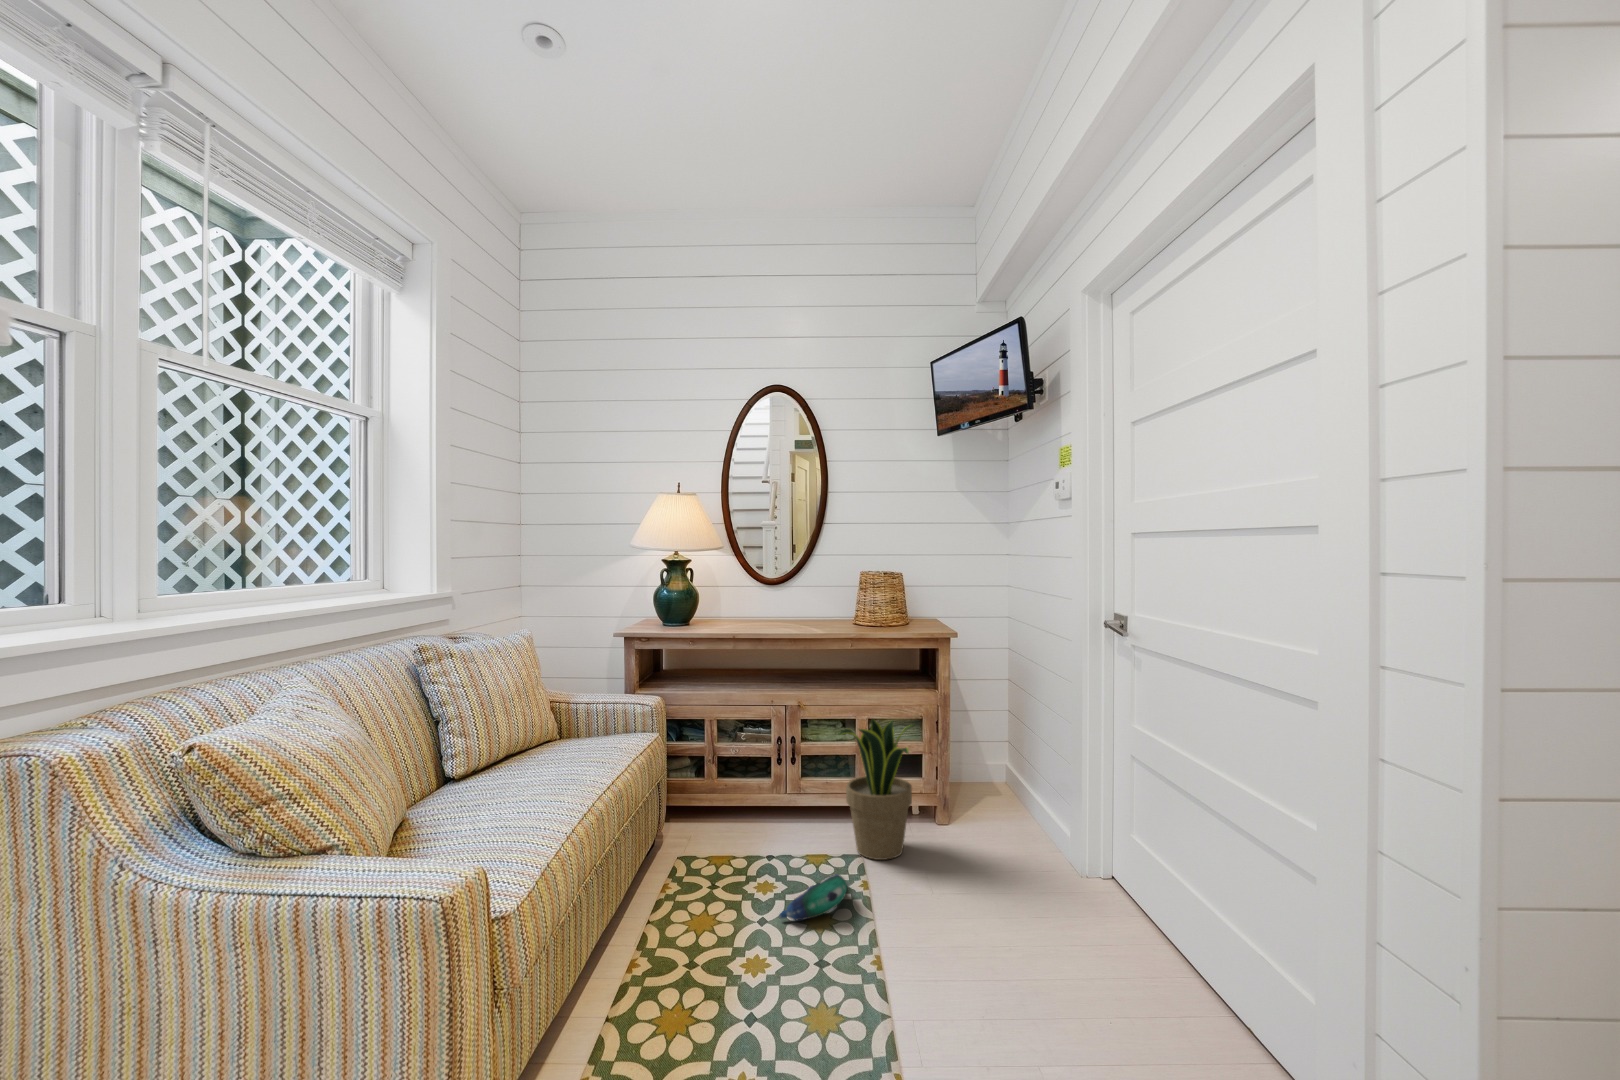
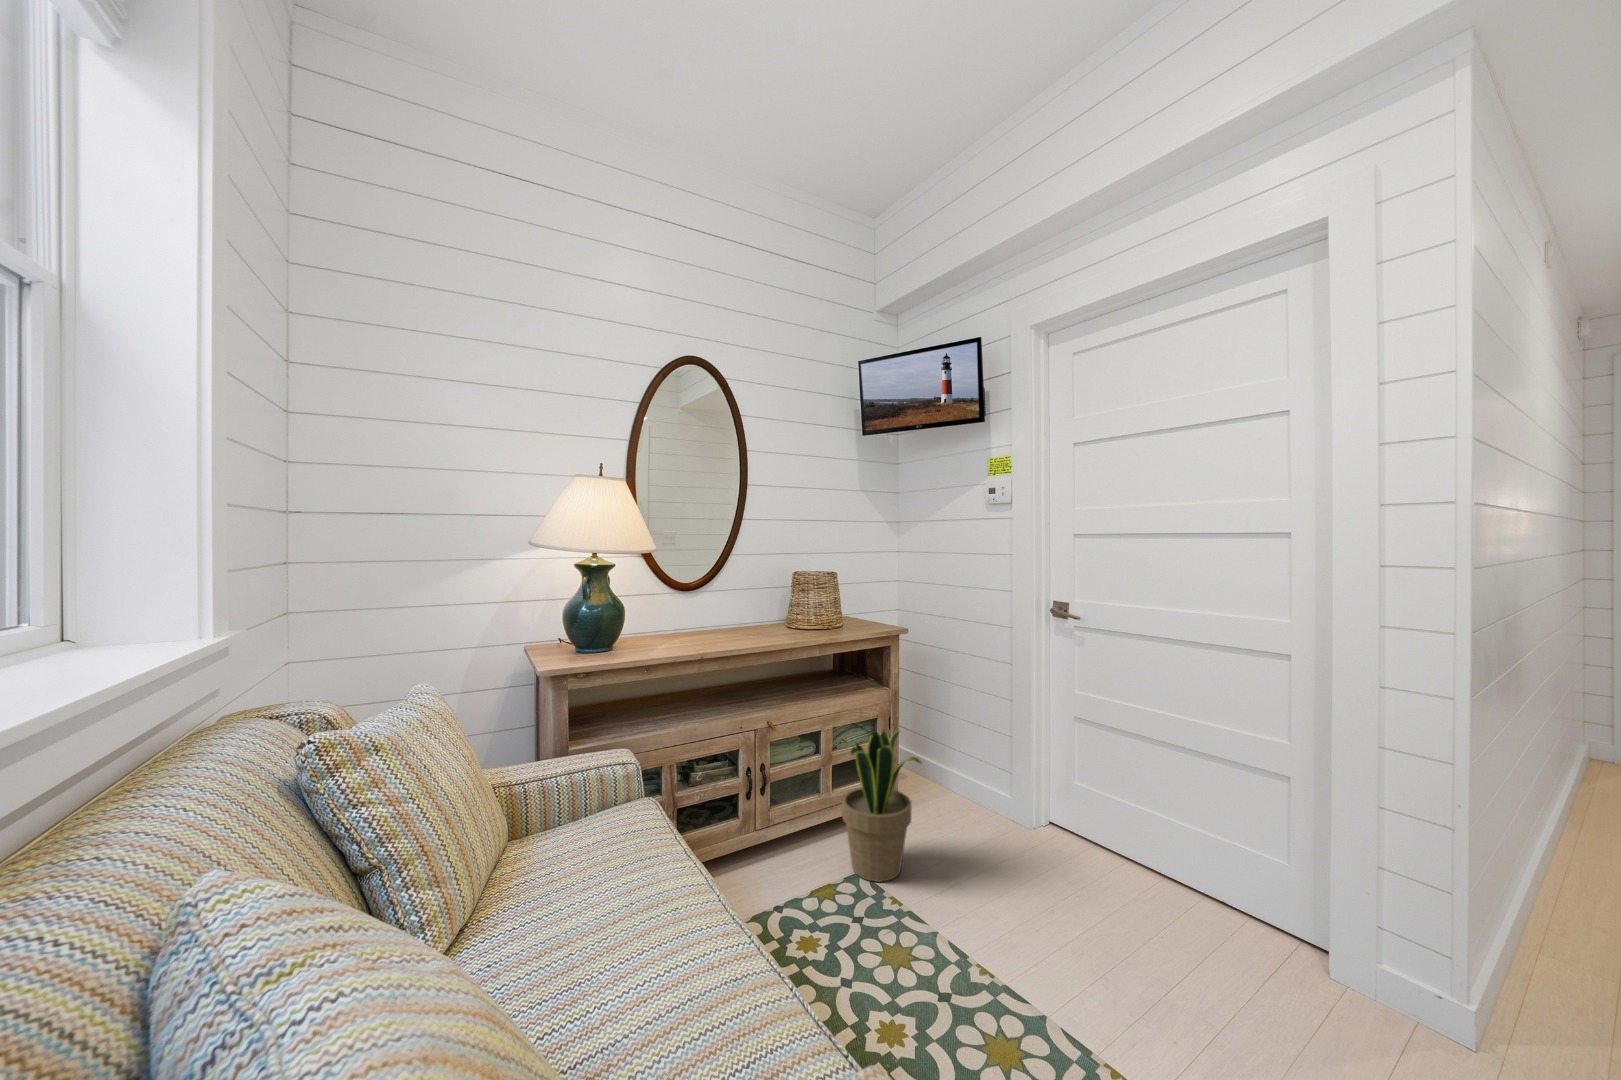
plush toy: present [779,874,847,921] -> none [876,913,938,995]

